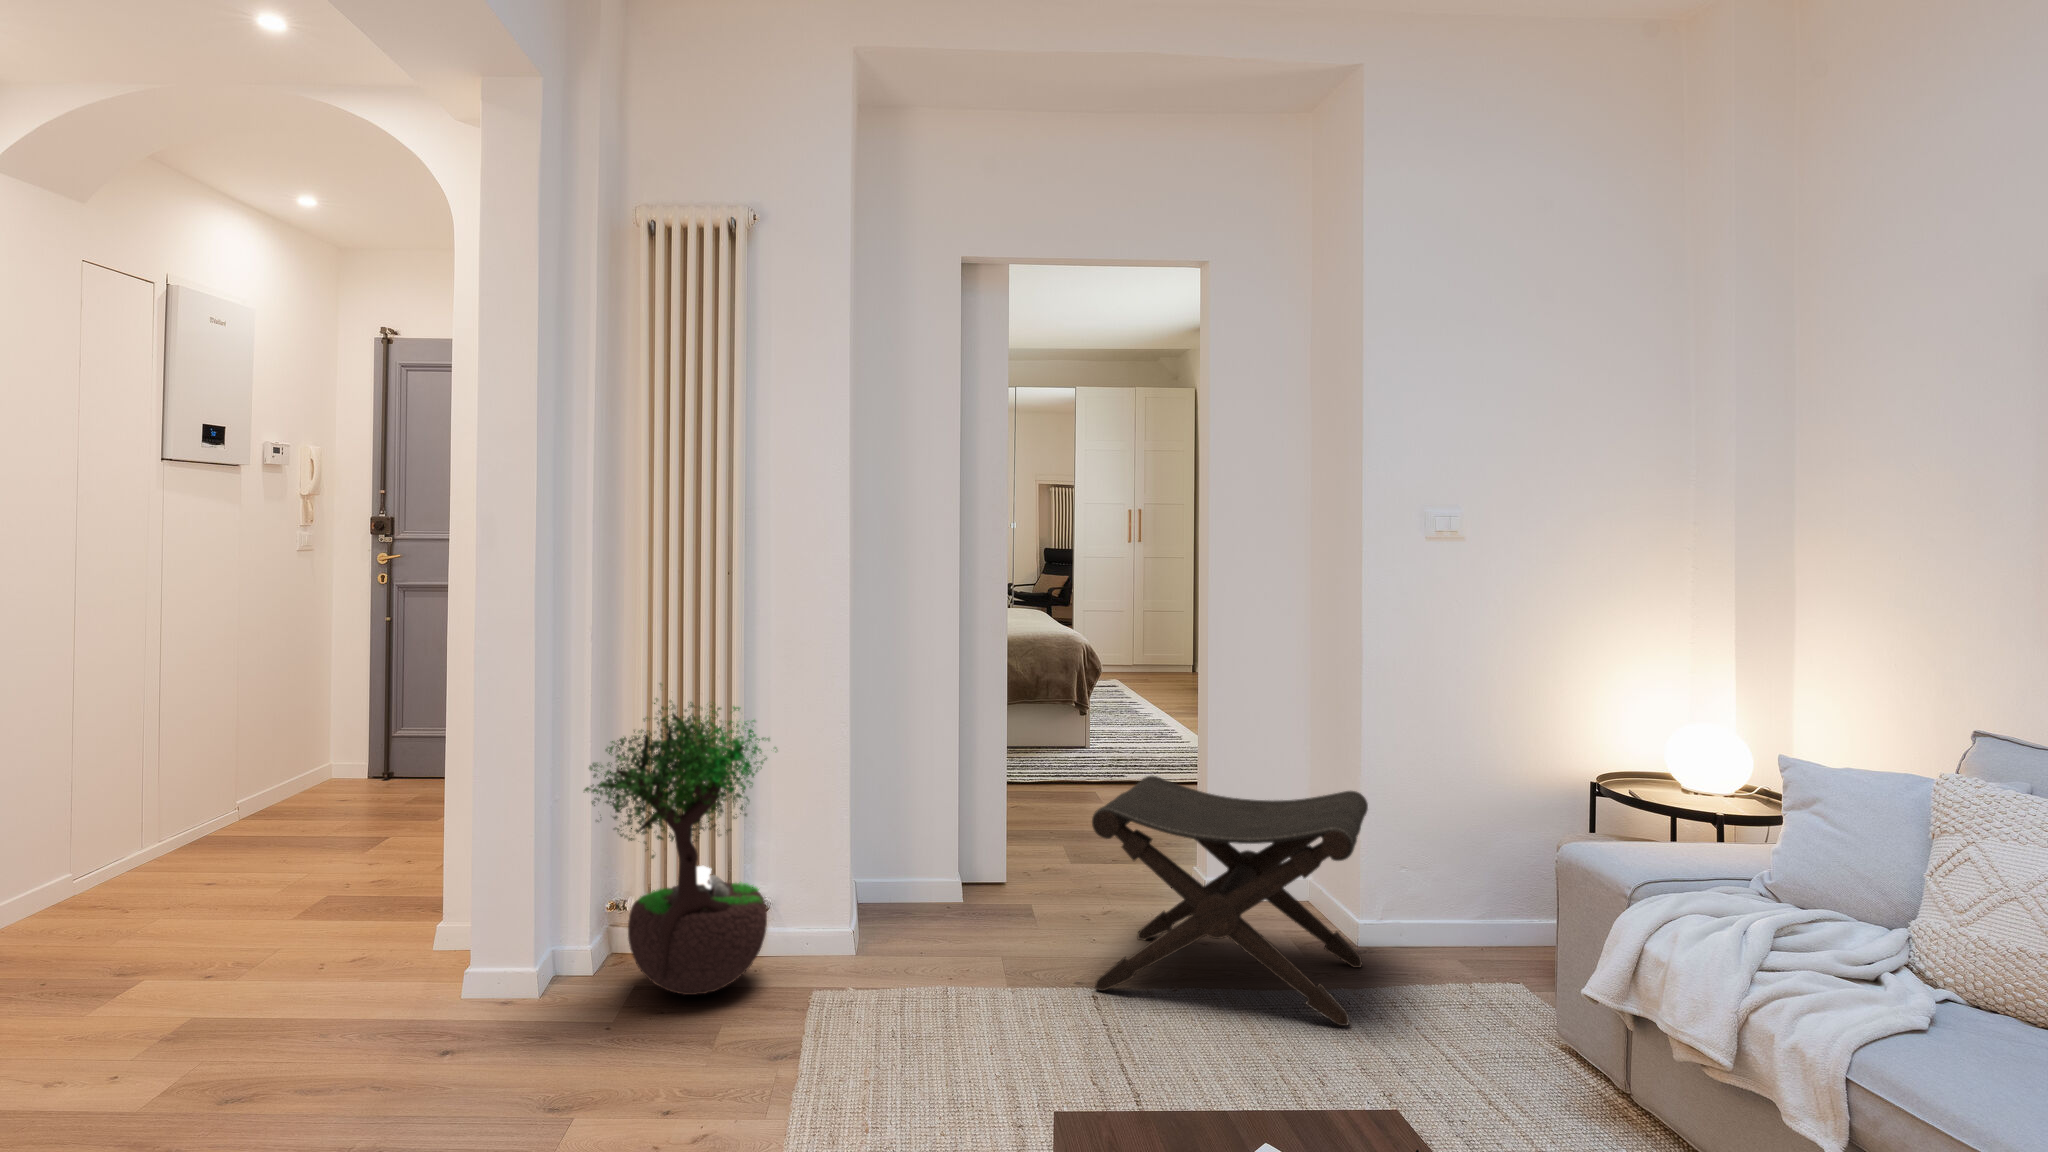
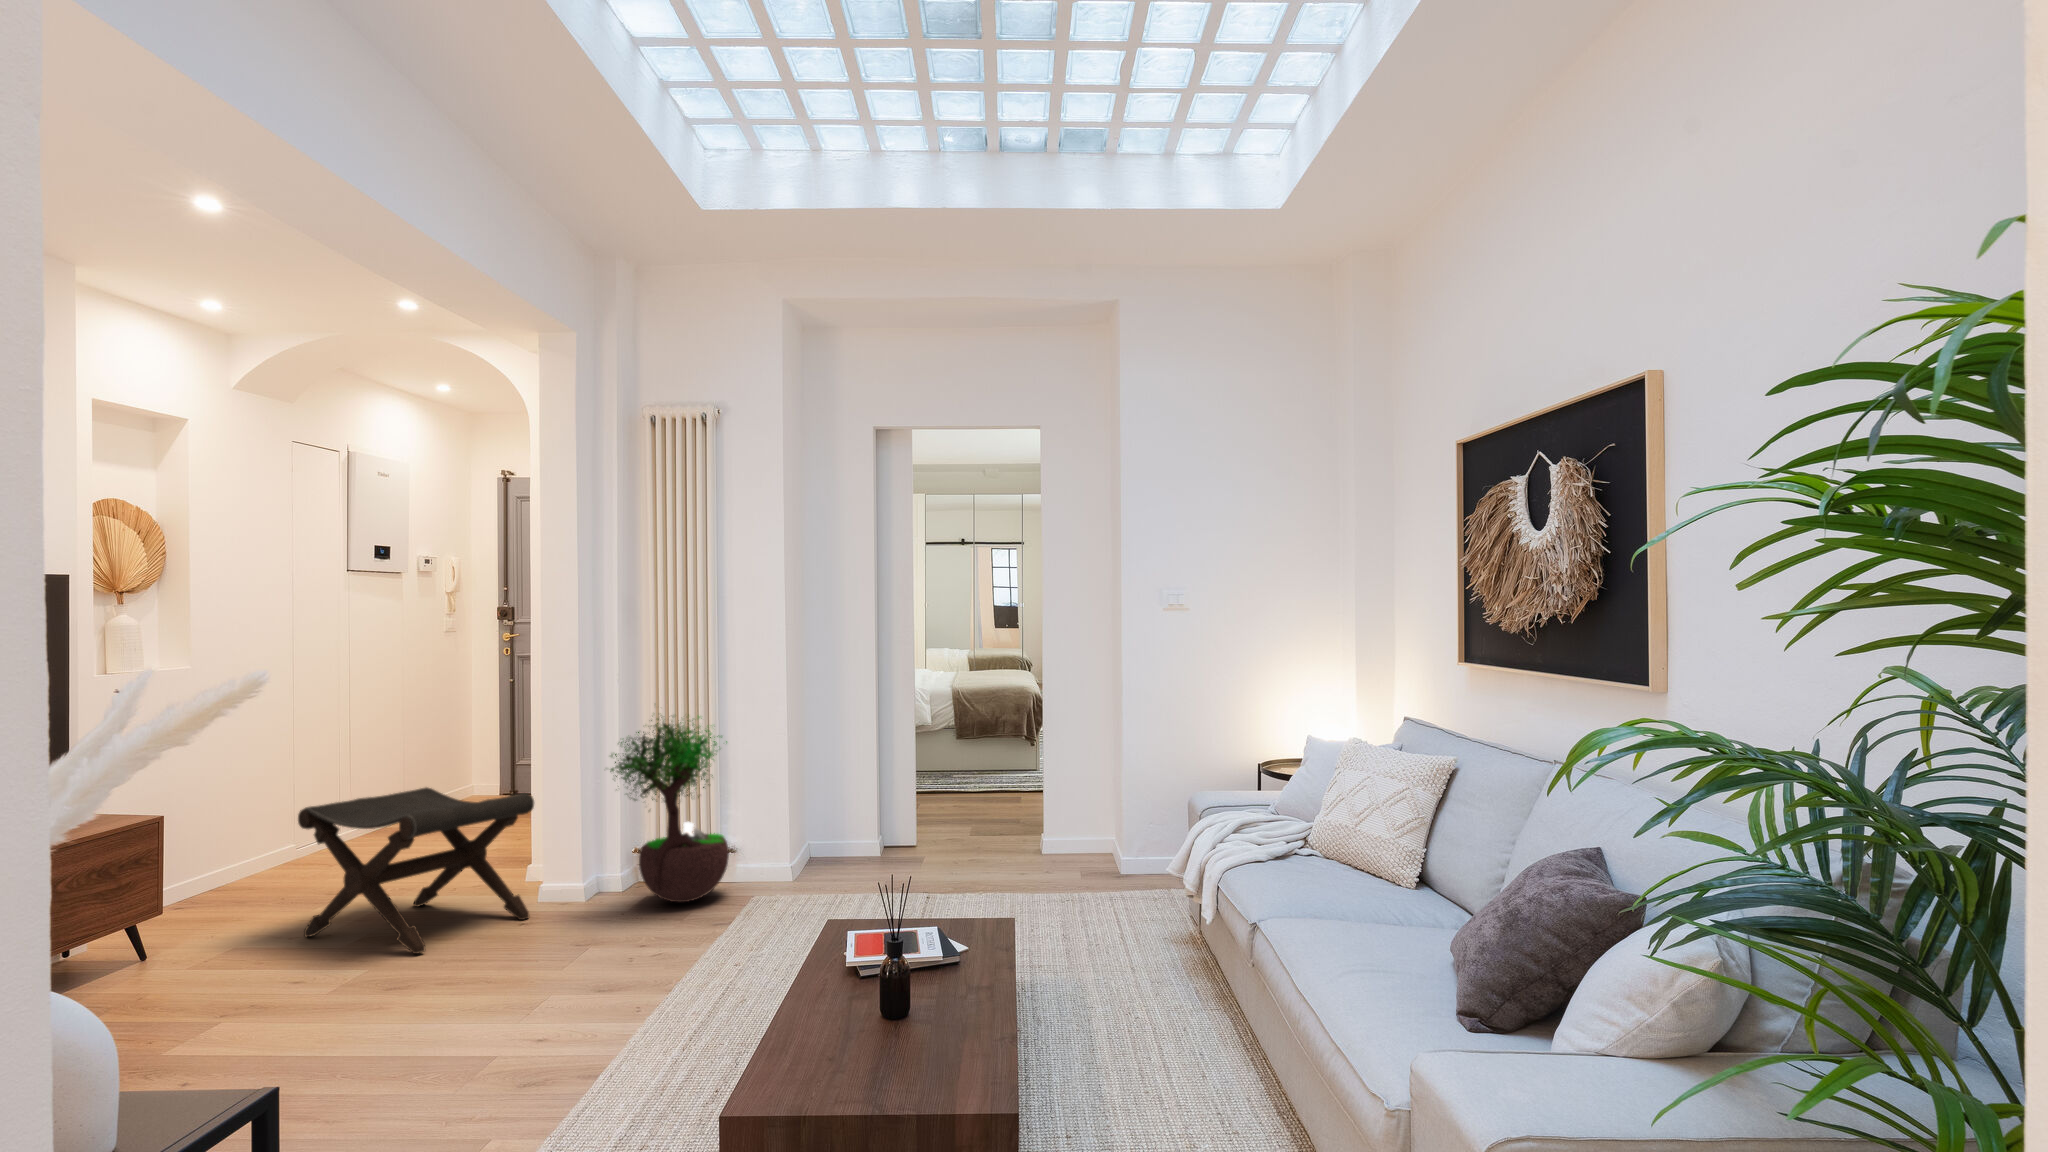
footstool: present [1092,776,1368,1026] -> present [298,787,534,954]

